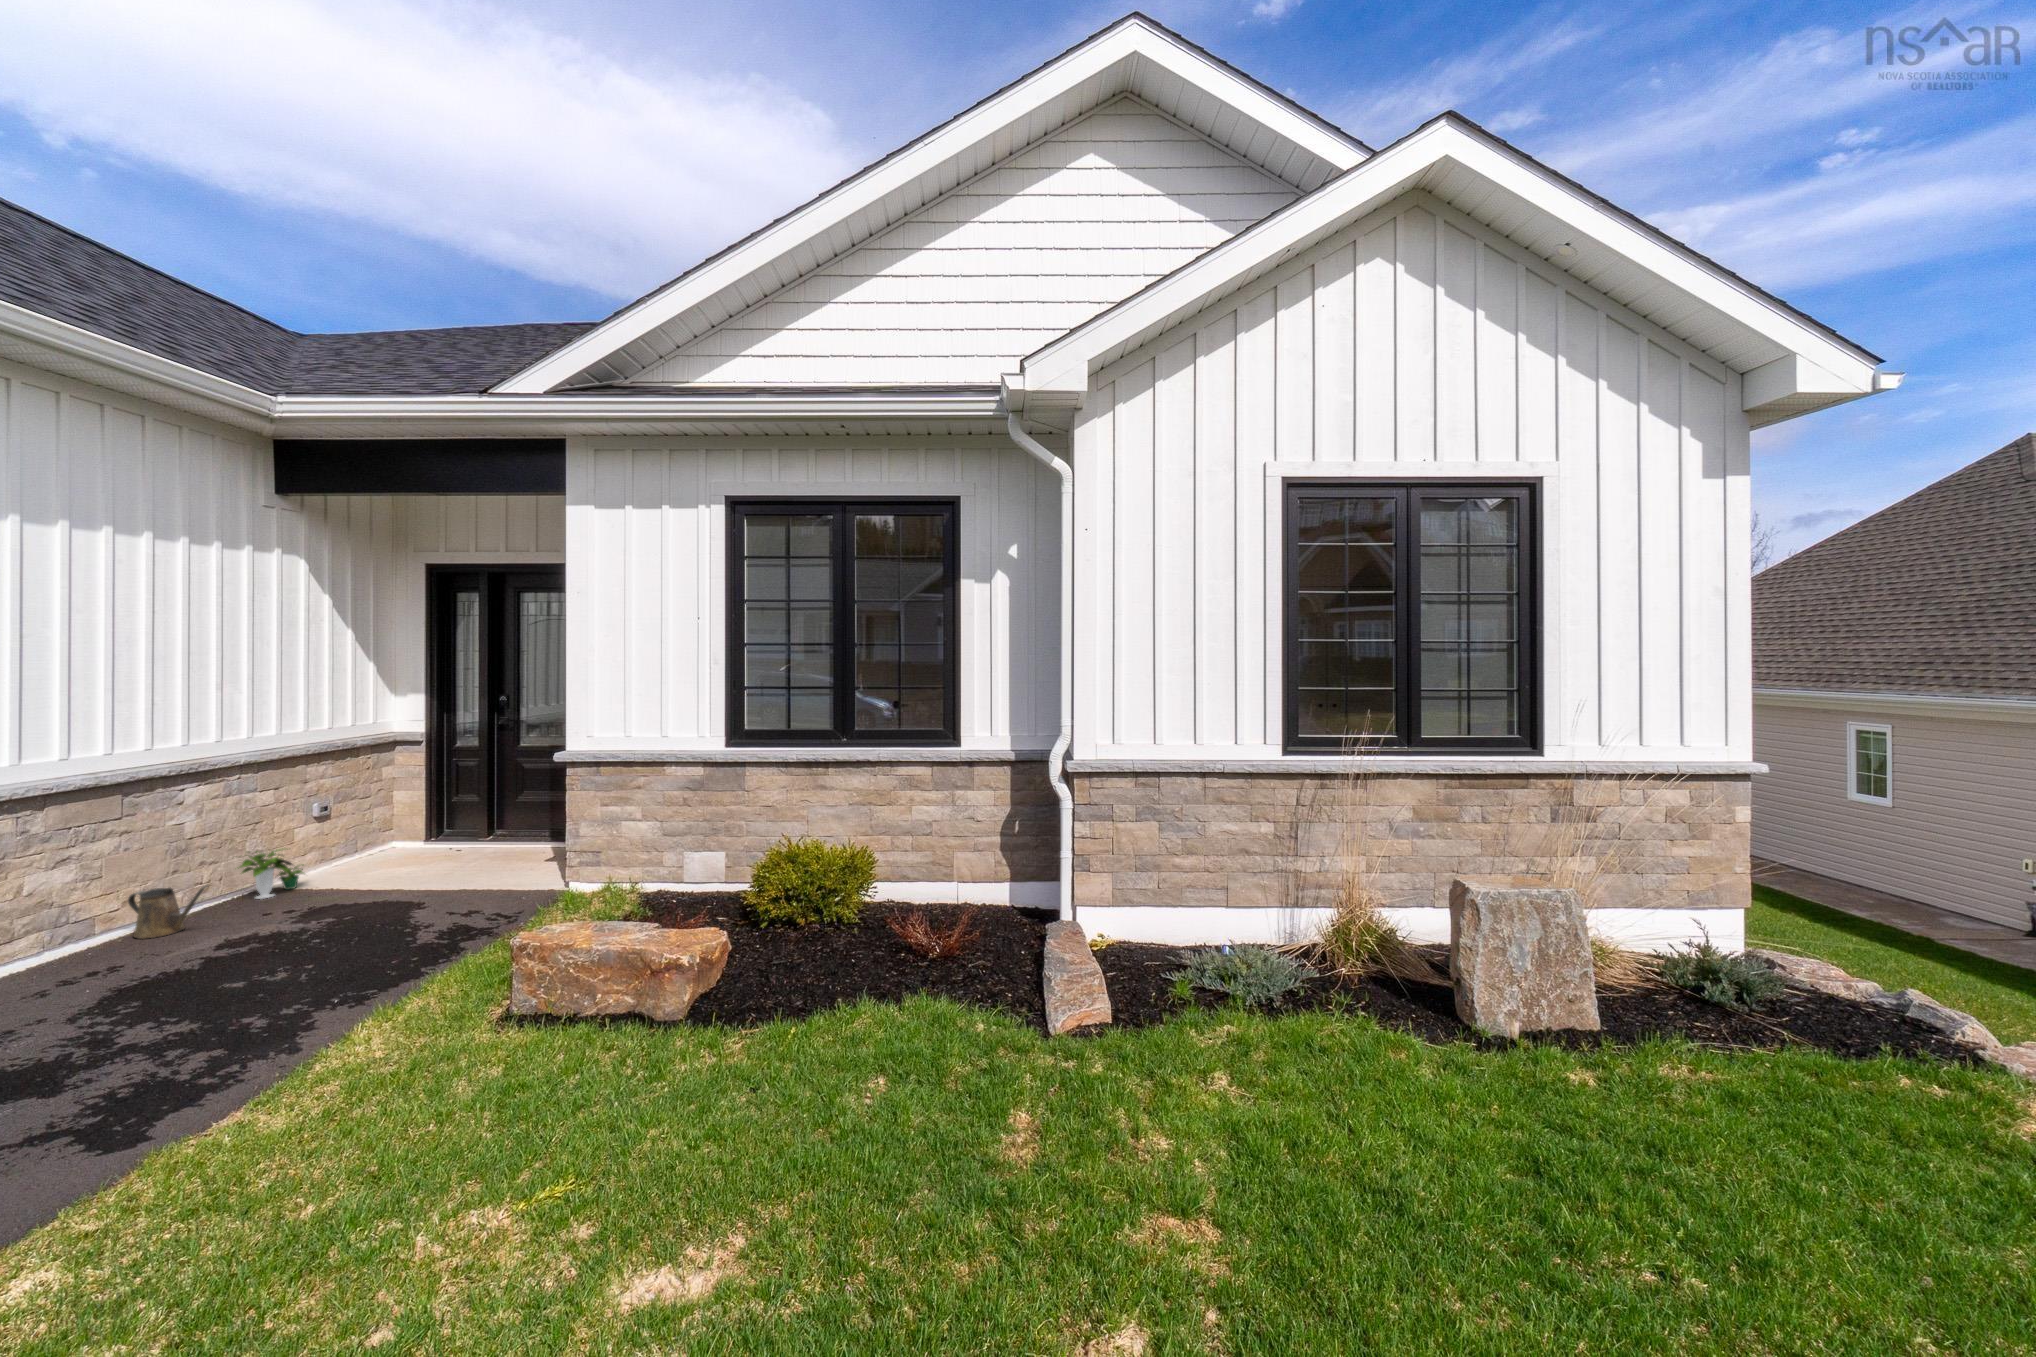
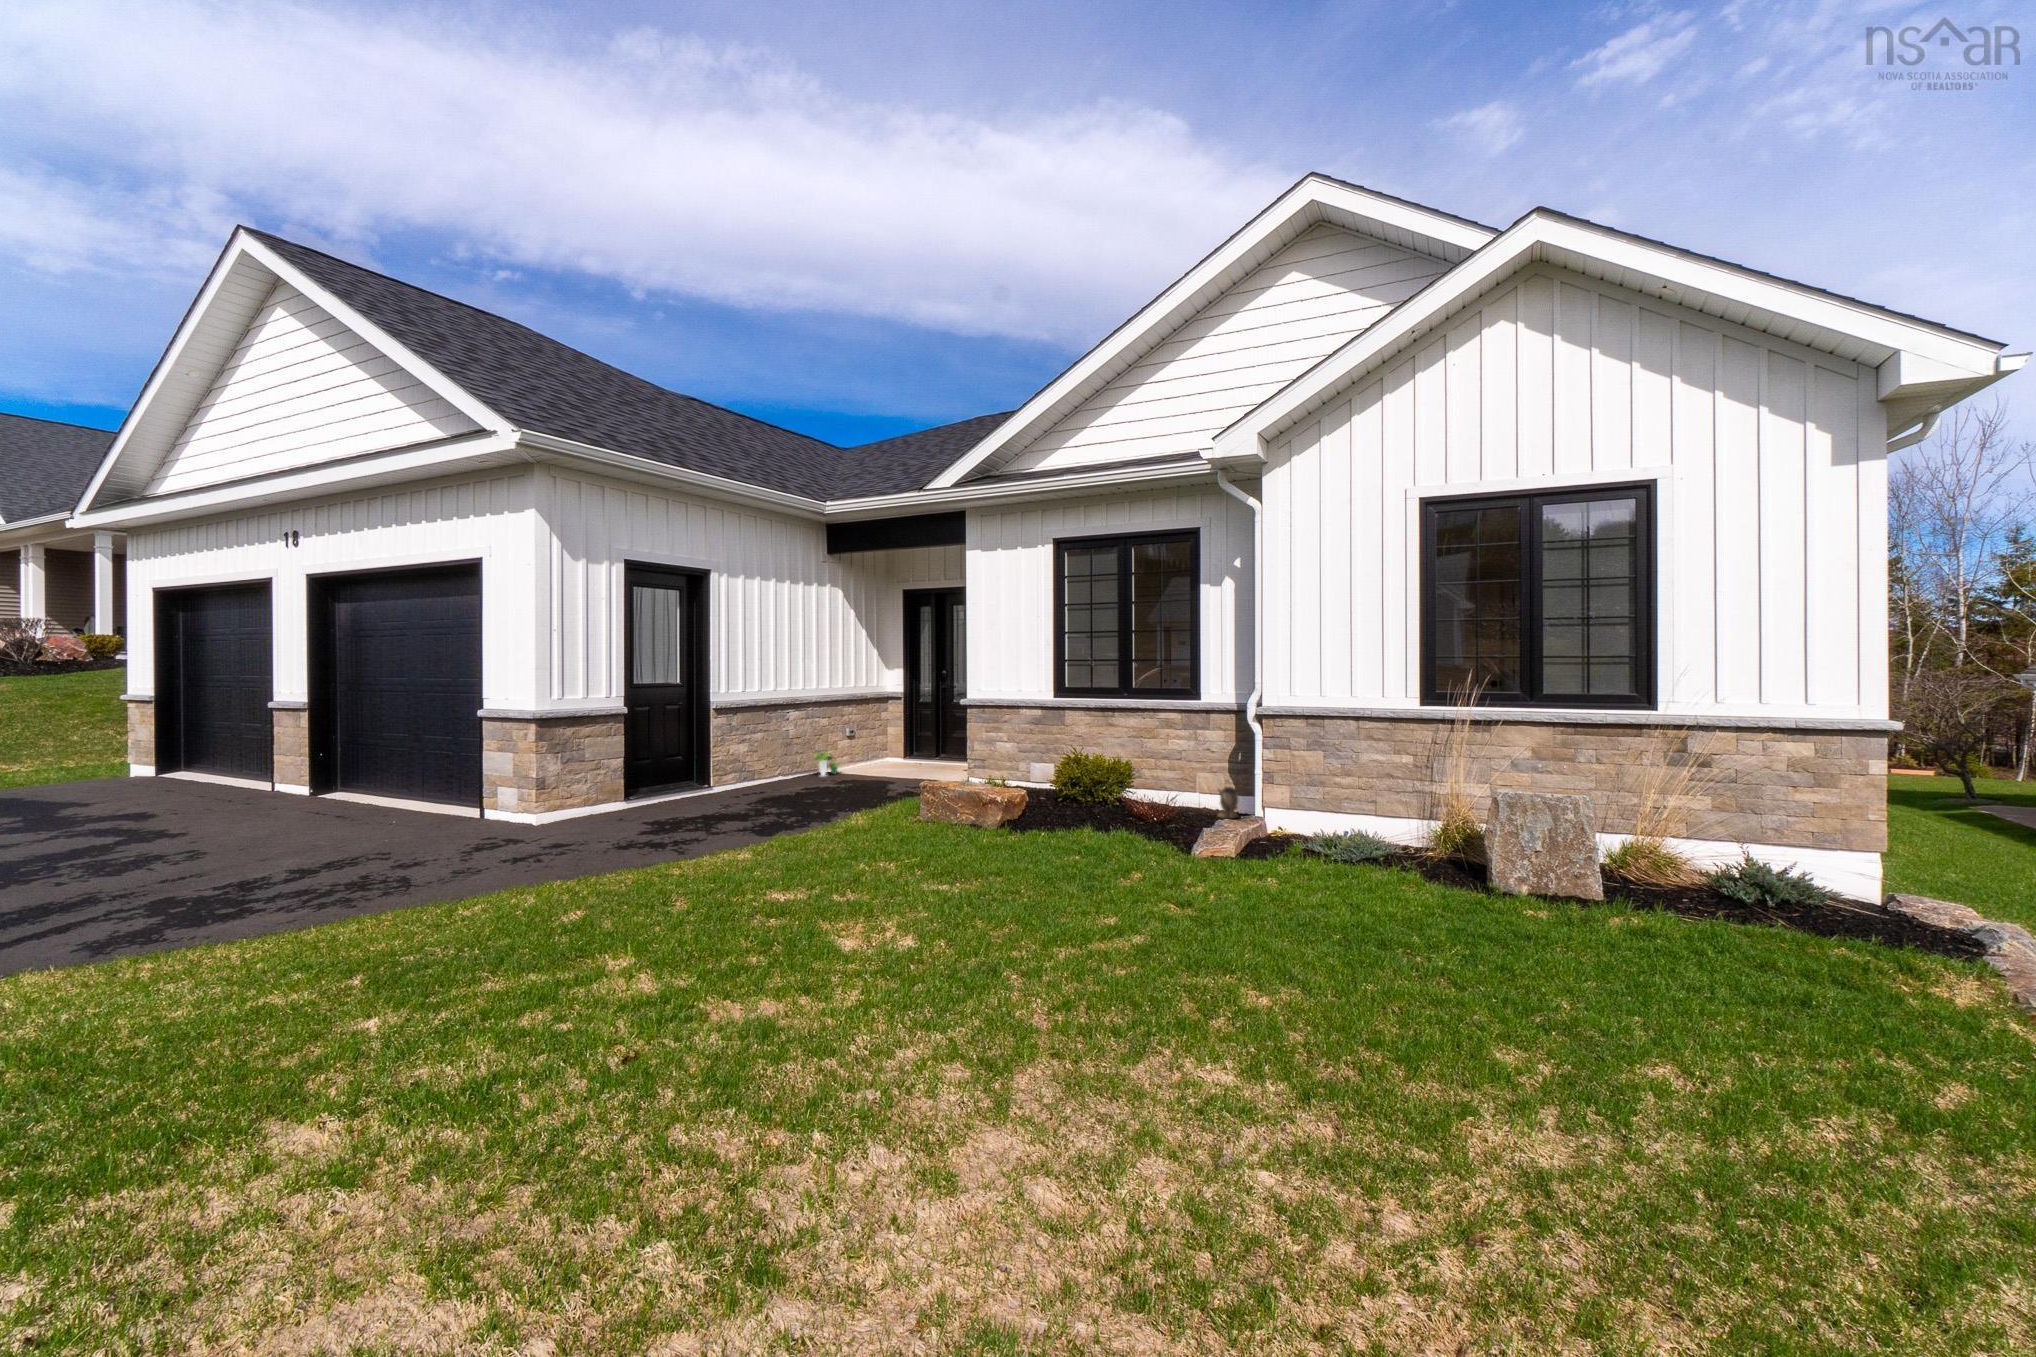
watering can: present [128,885,208,939] -> present [1218,787,1240,818]

